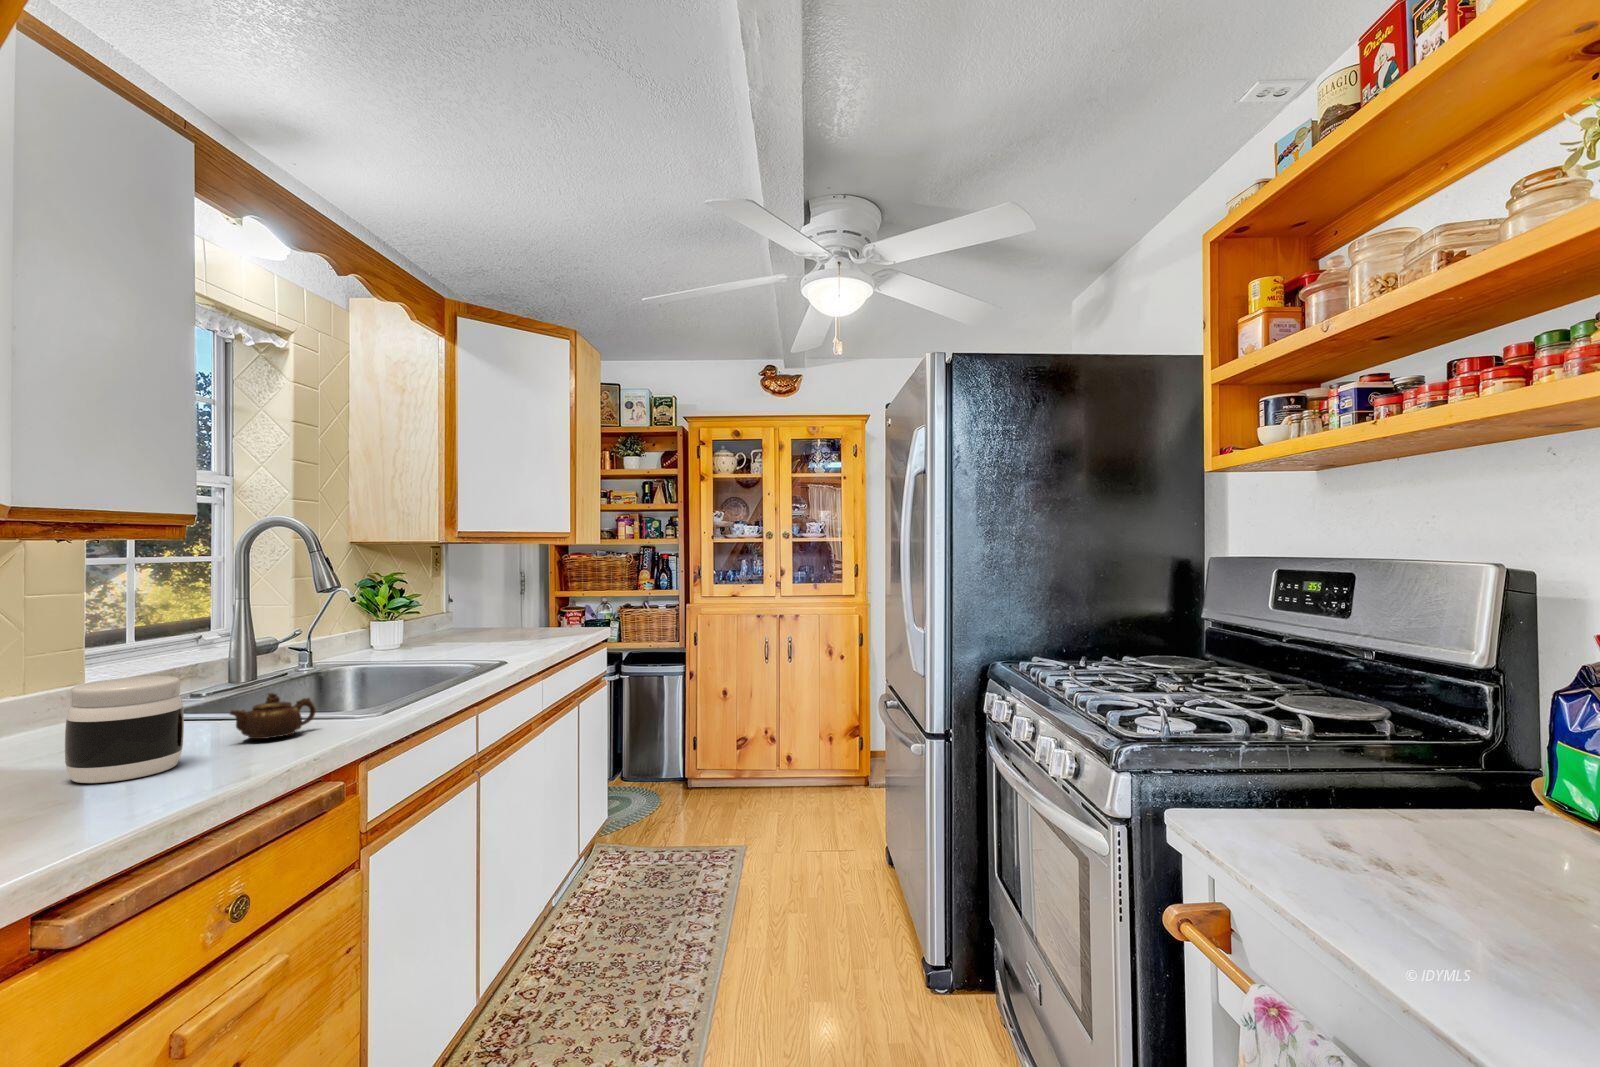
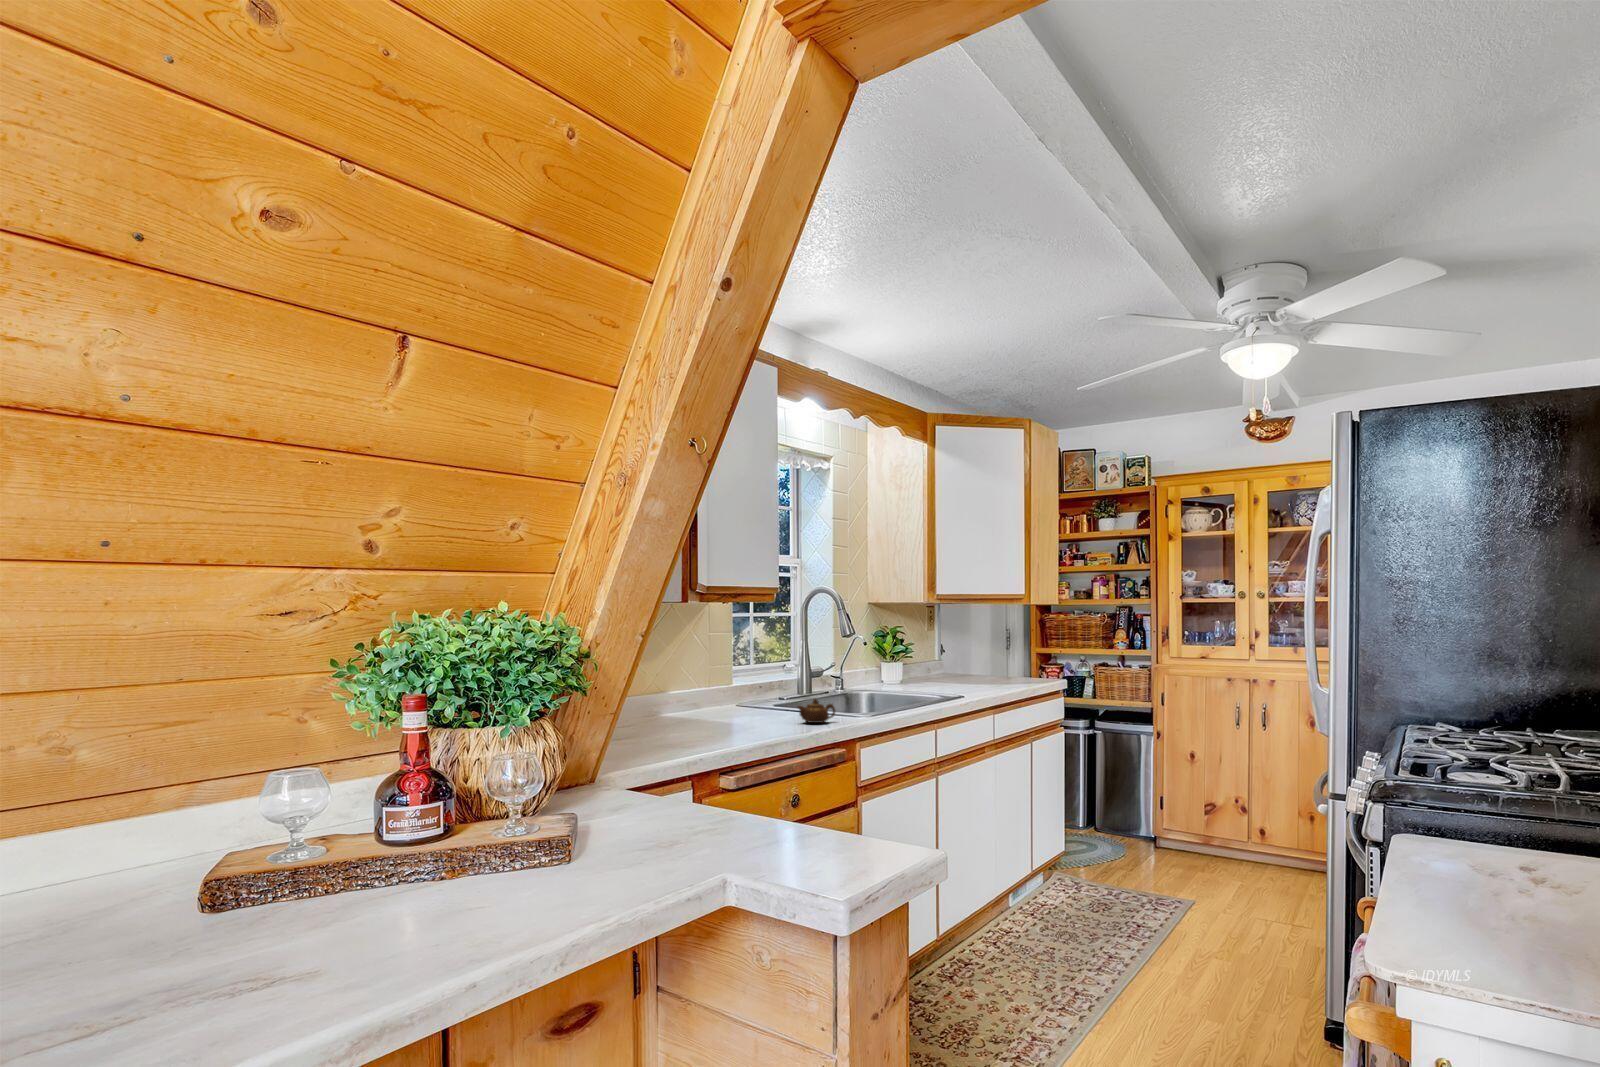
jar: present [65,676,184,783] -> none [736,683,778,731]

